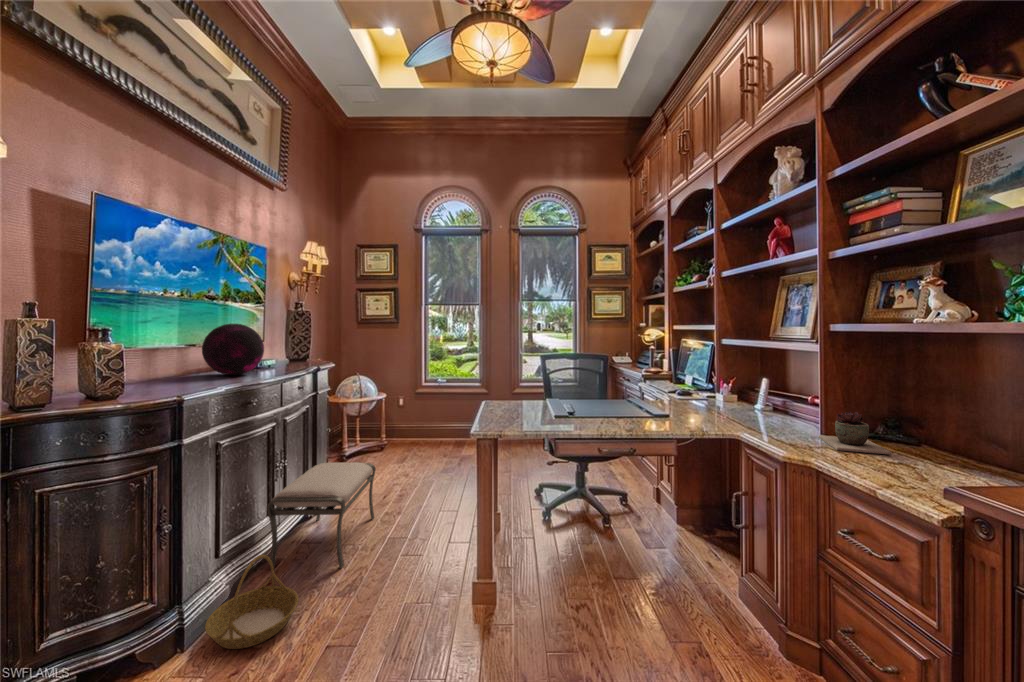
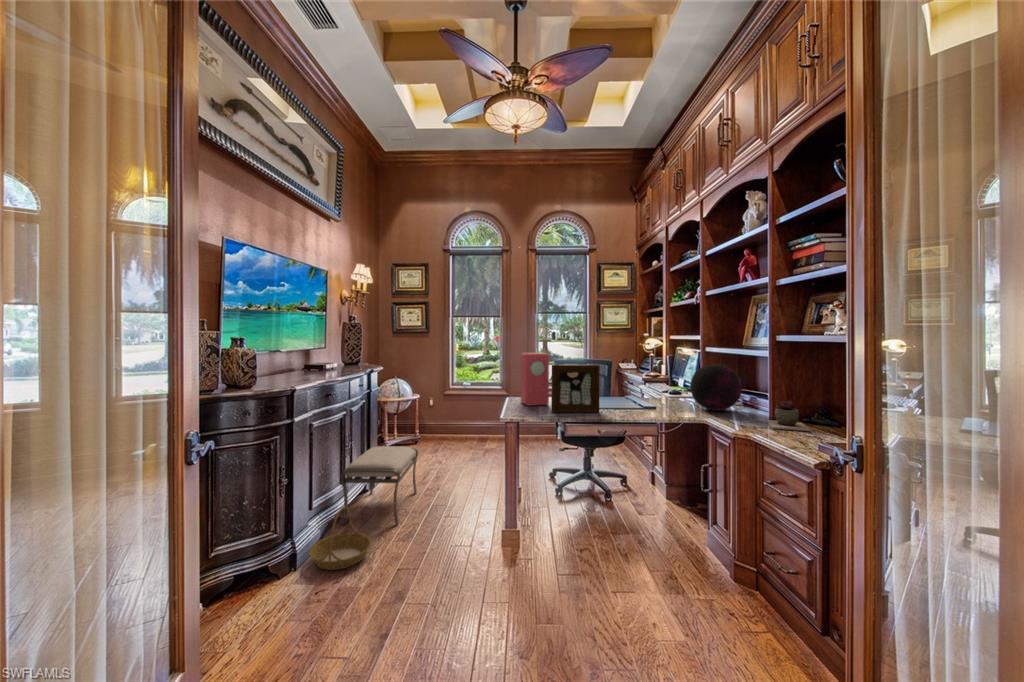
decorative orb: present [202,324,264,375] -> present [690,364,742,411]
speaker: none [499,348,534,415] -> present [521,353,549,406]
picture frame: none [538,363,600,426] -> present [551,365,600,413]

